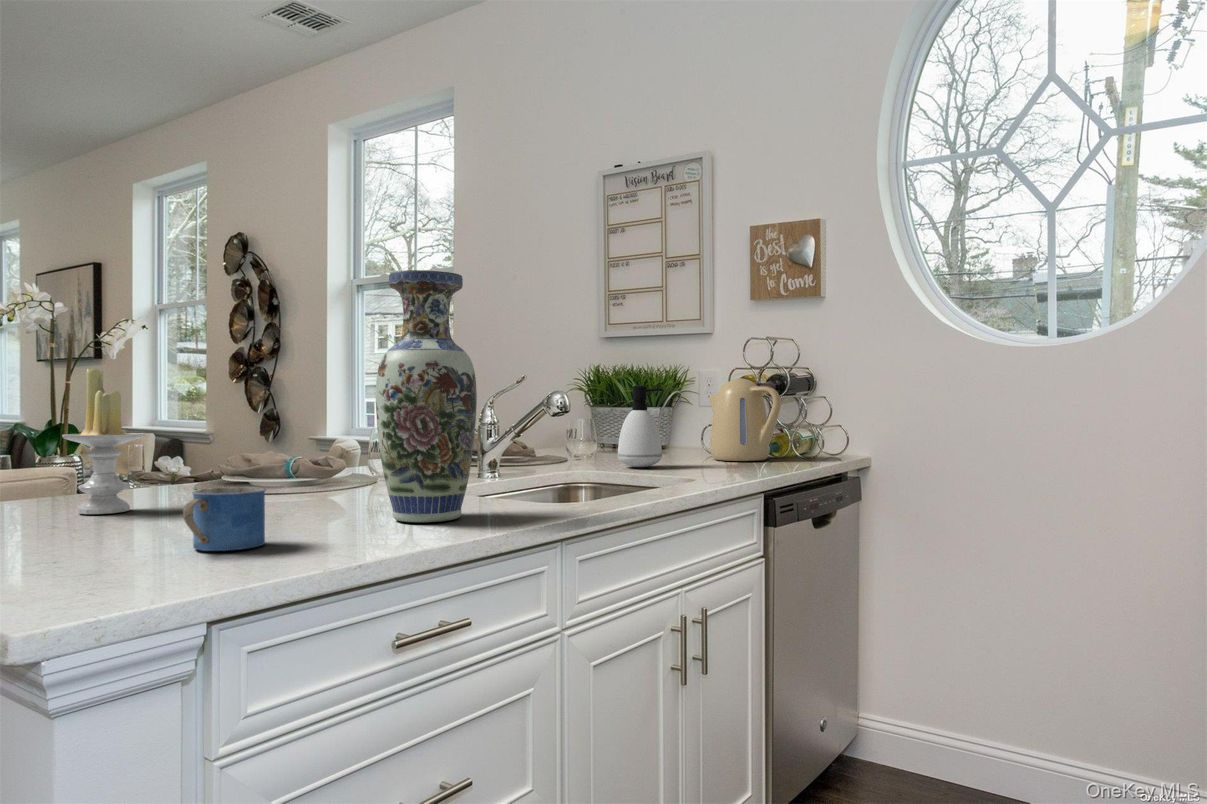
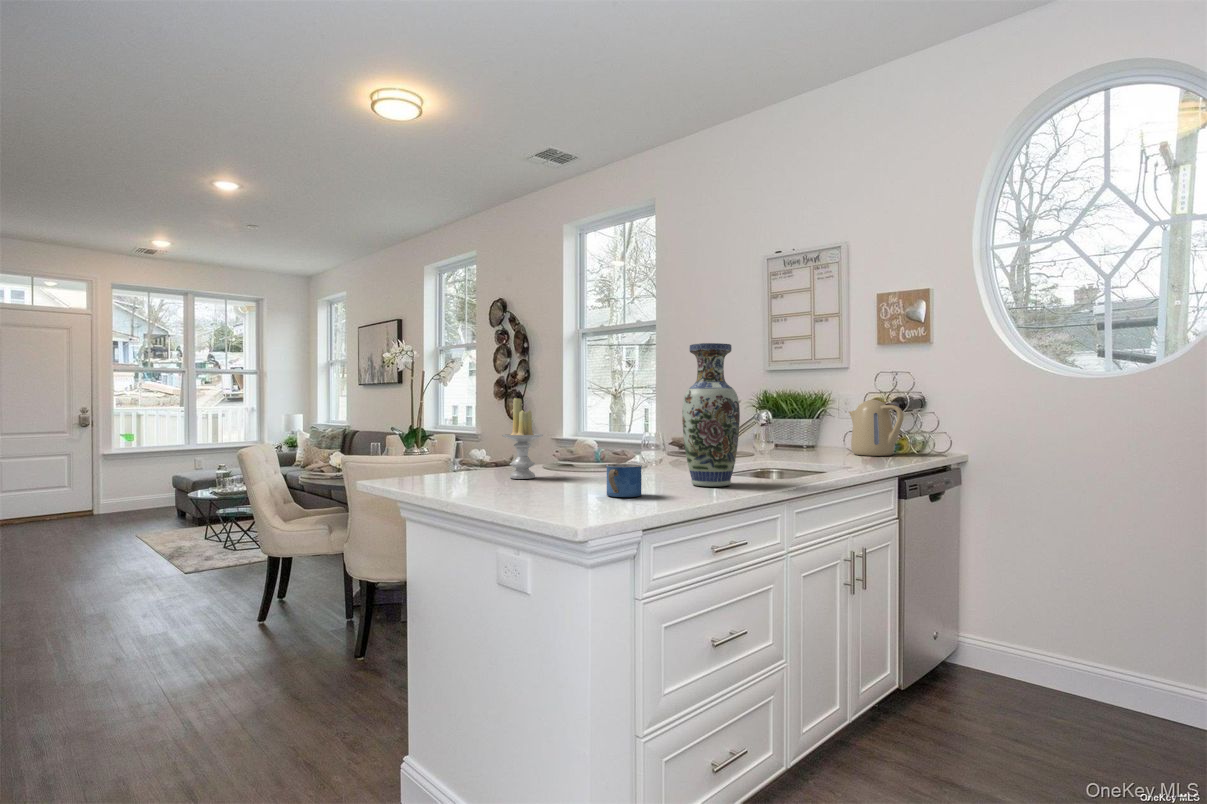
soap dispenser: present [618,385,663,467] -> none [792,405,824,459]

